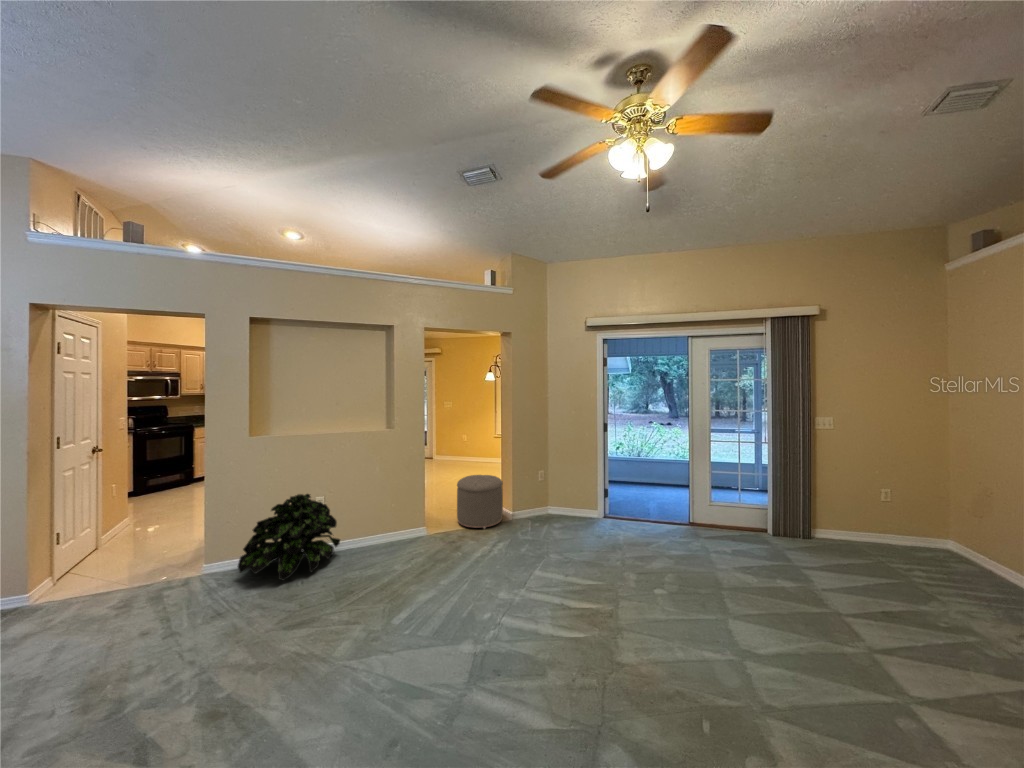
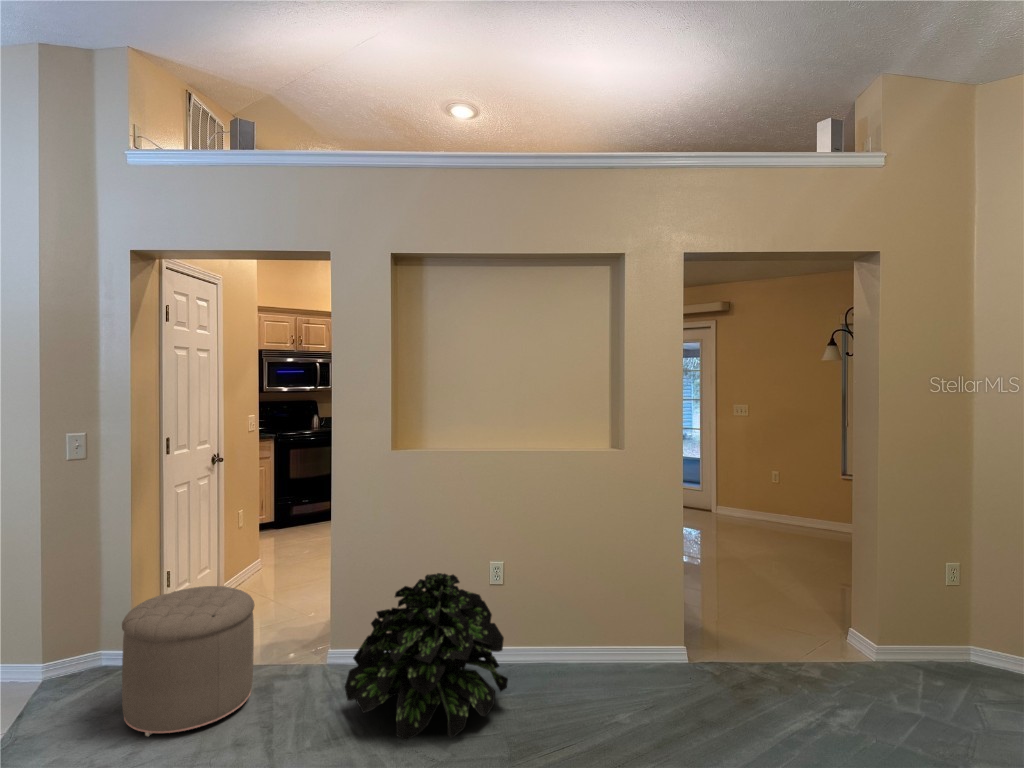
ottoman: present [457,475,503,529] -> present [122,586,255,736]

